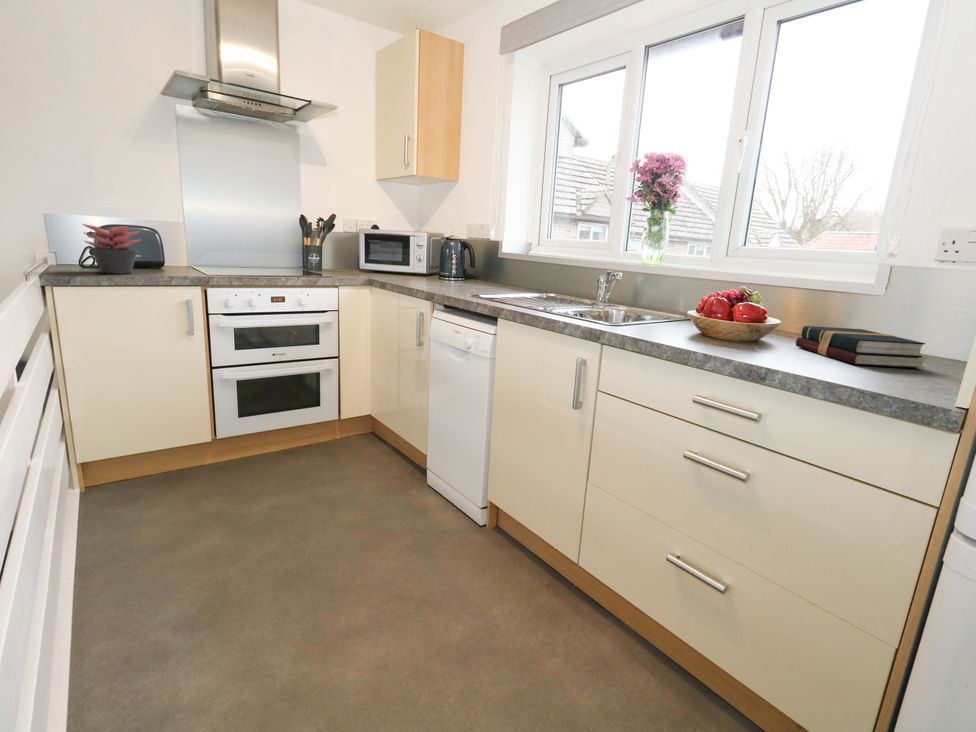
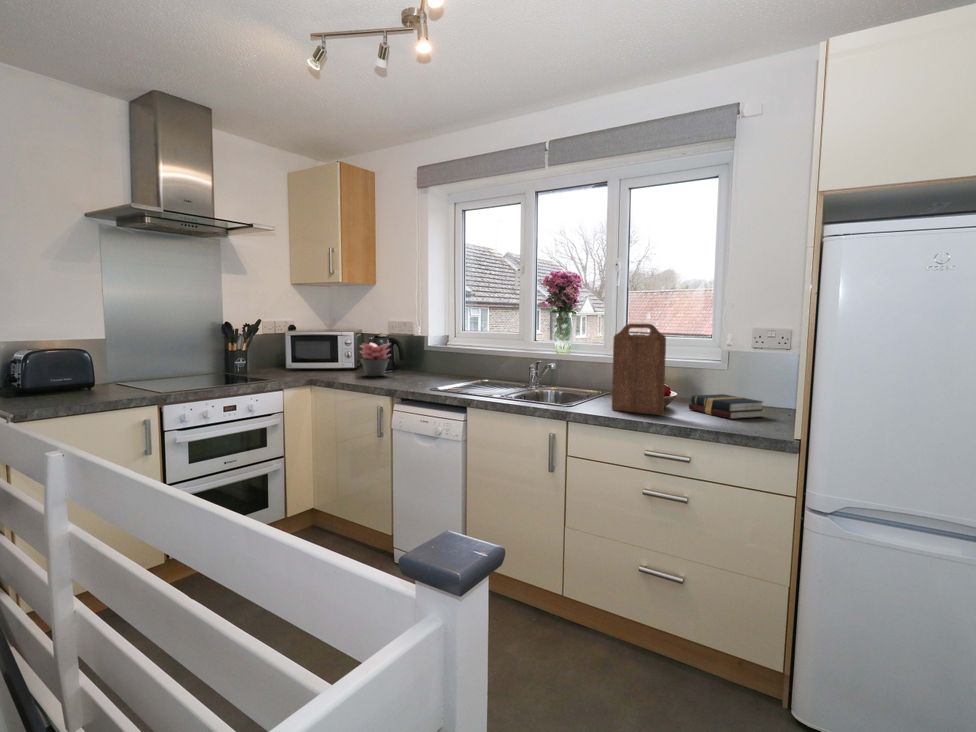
cutting board: none [671,207,764,347] -> present [612,323,666,415]
succulent plant: present [83,224,140,274] -> present [360,343,390,376]

